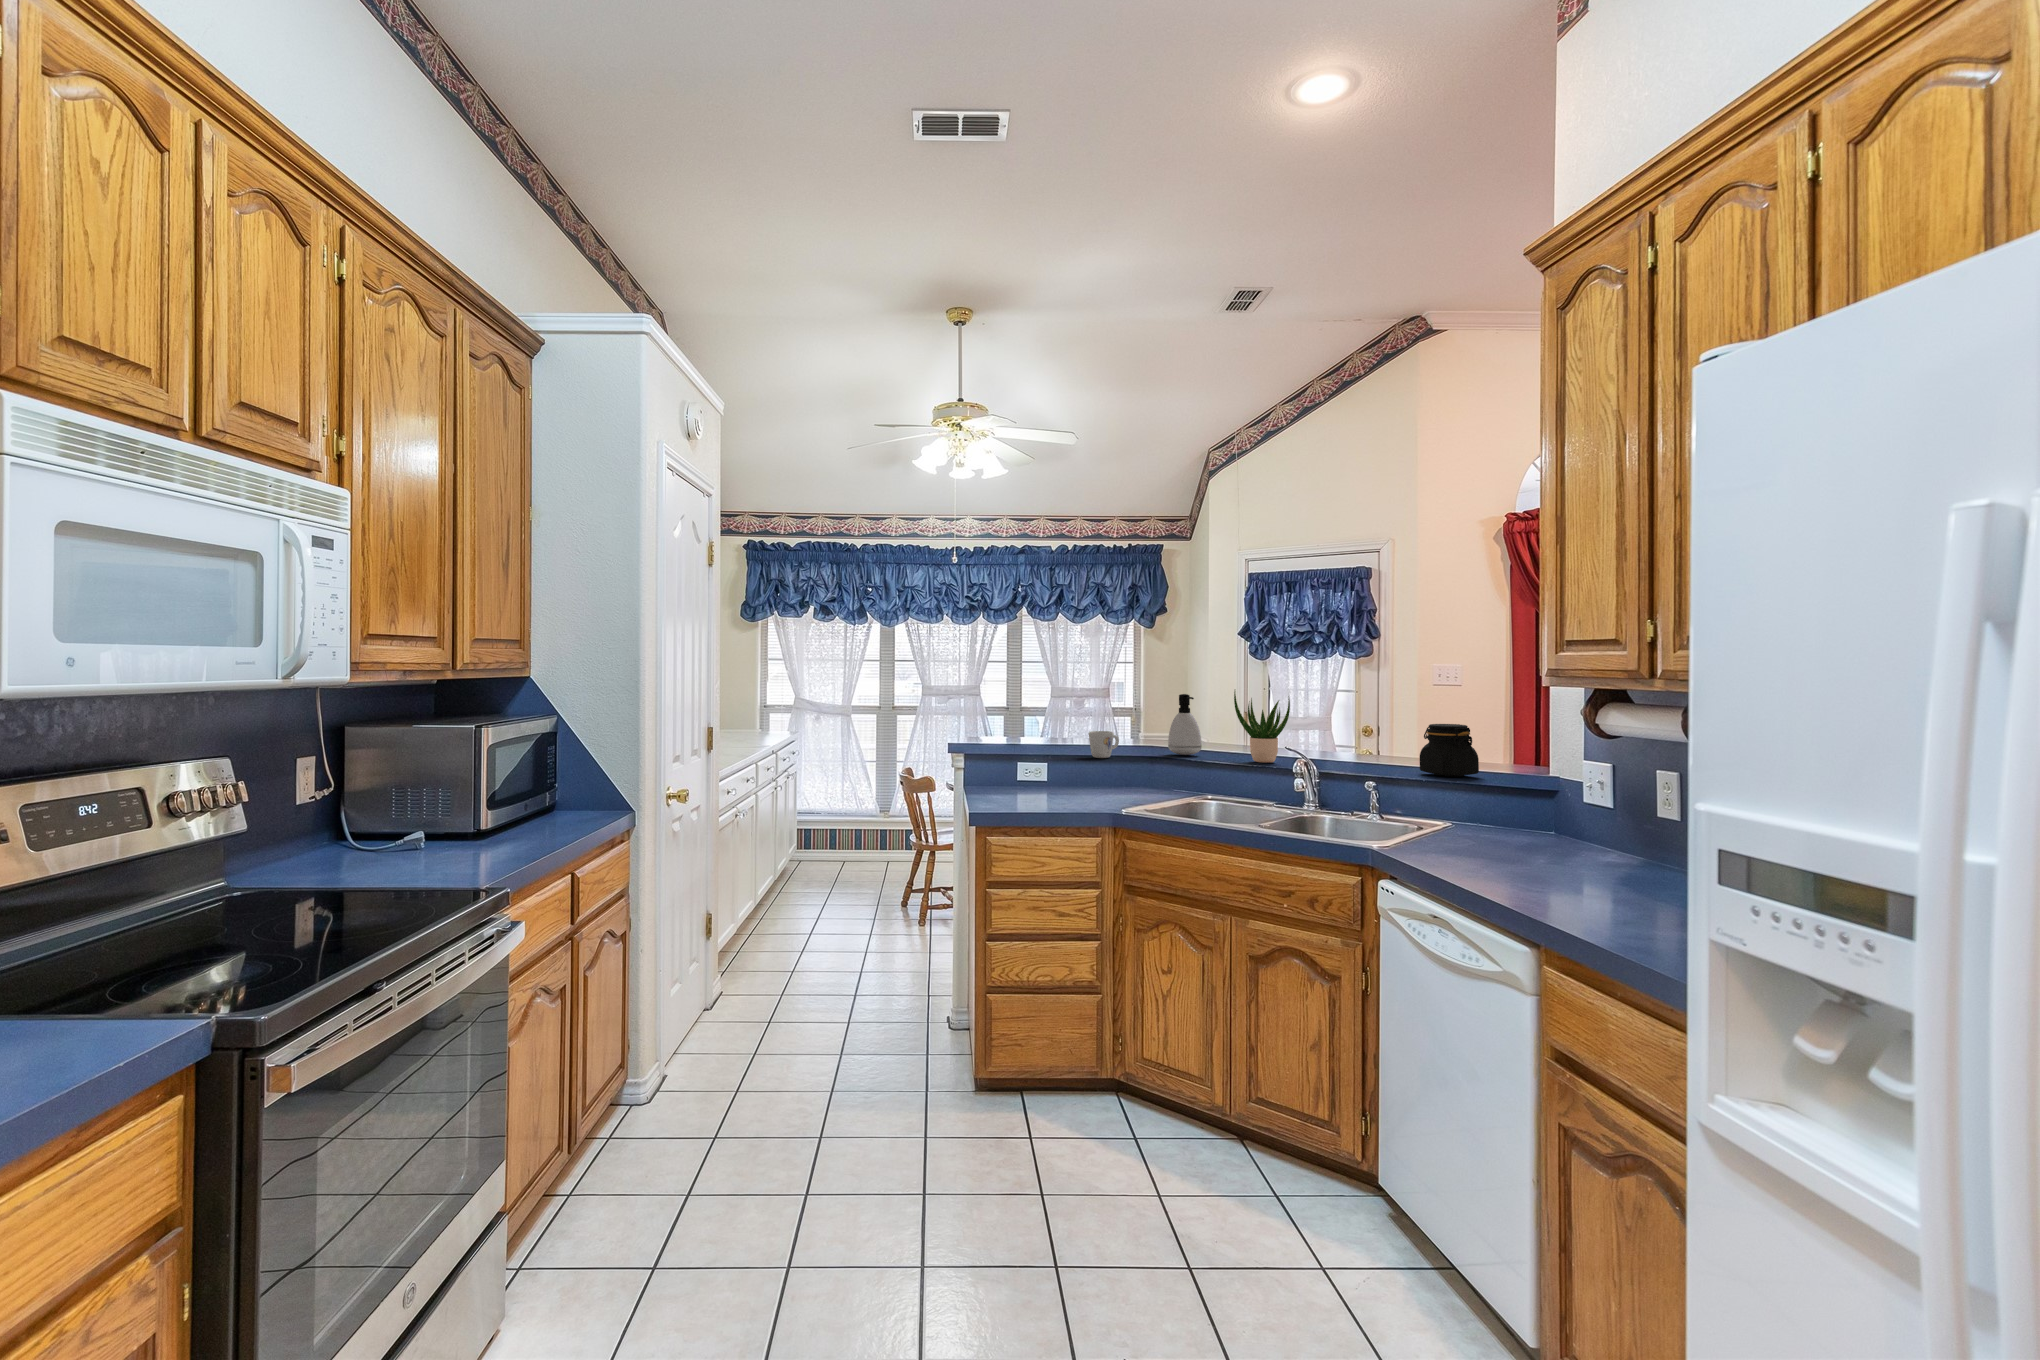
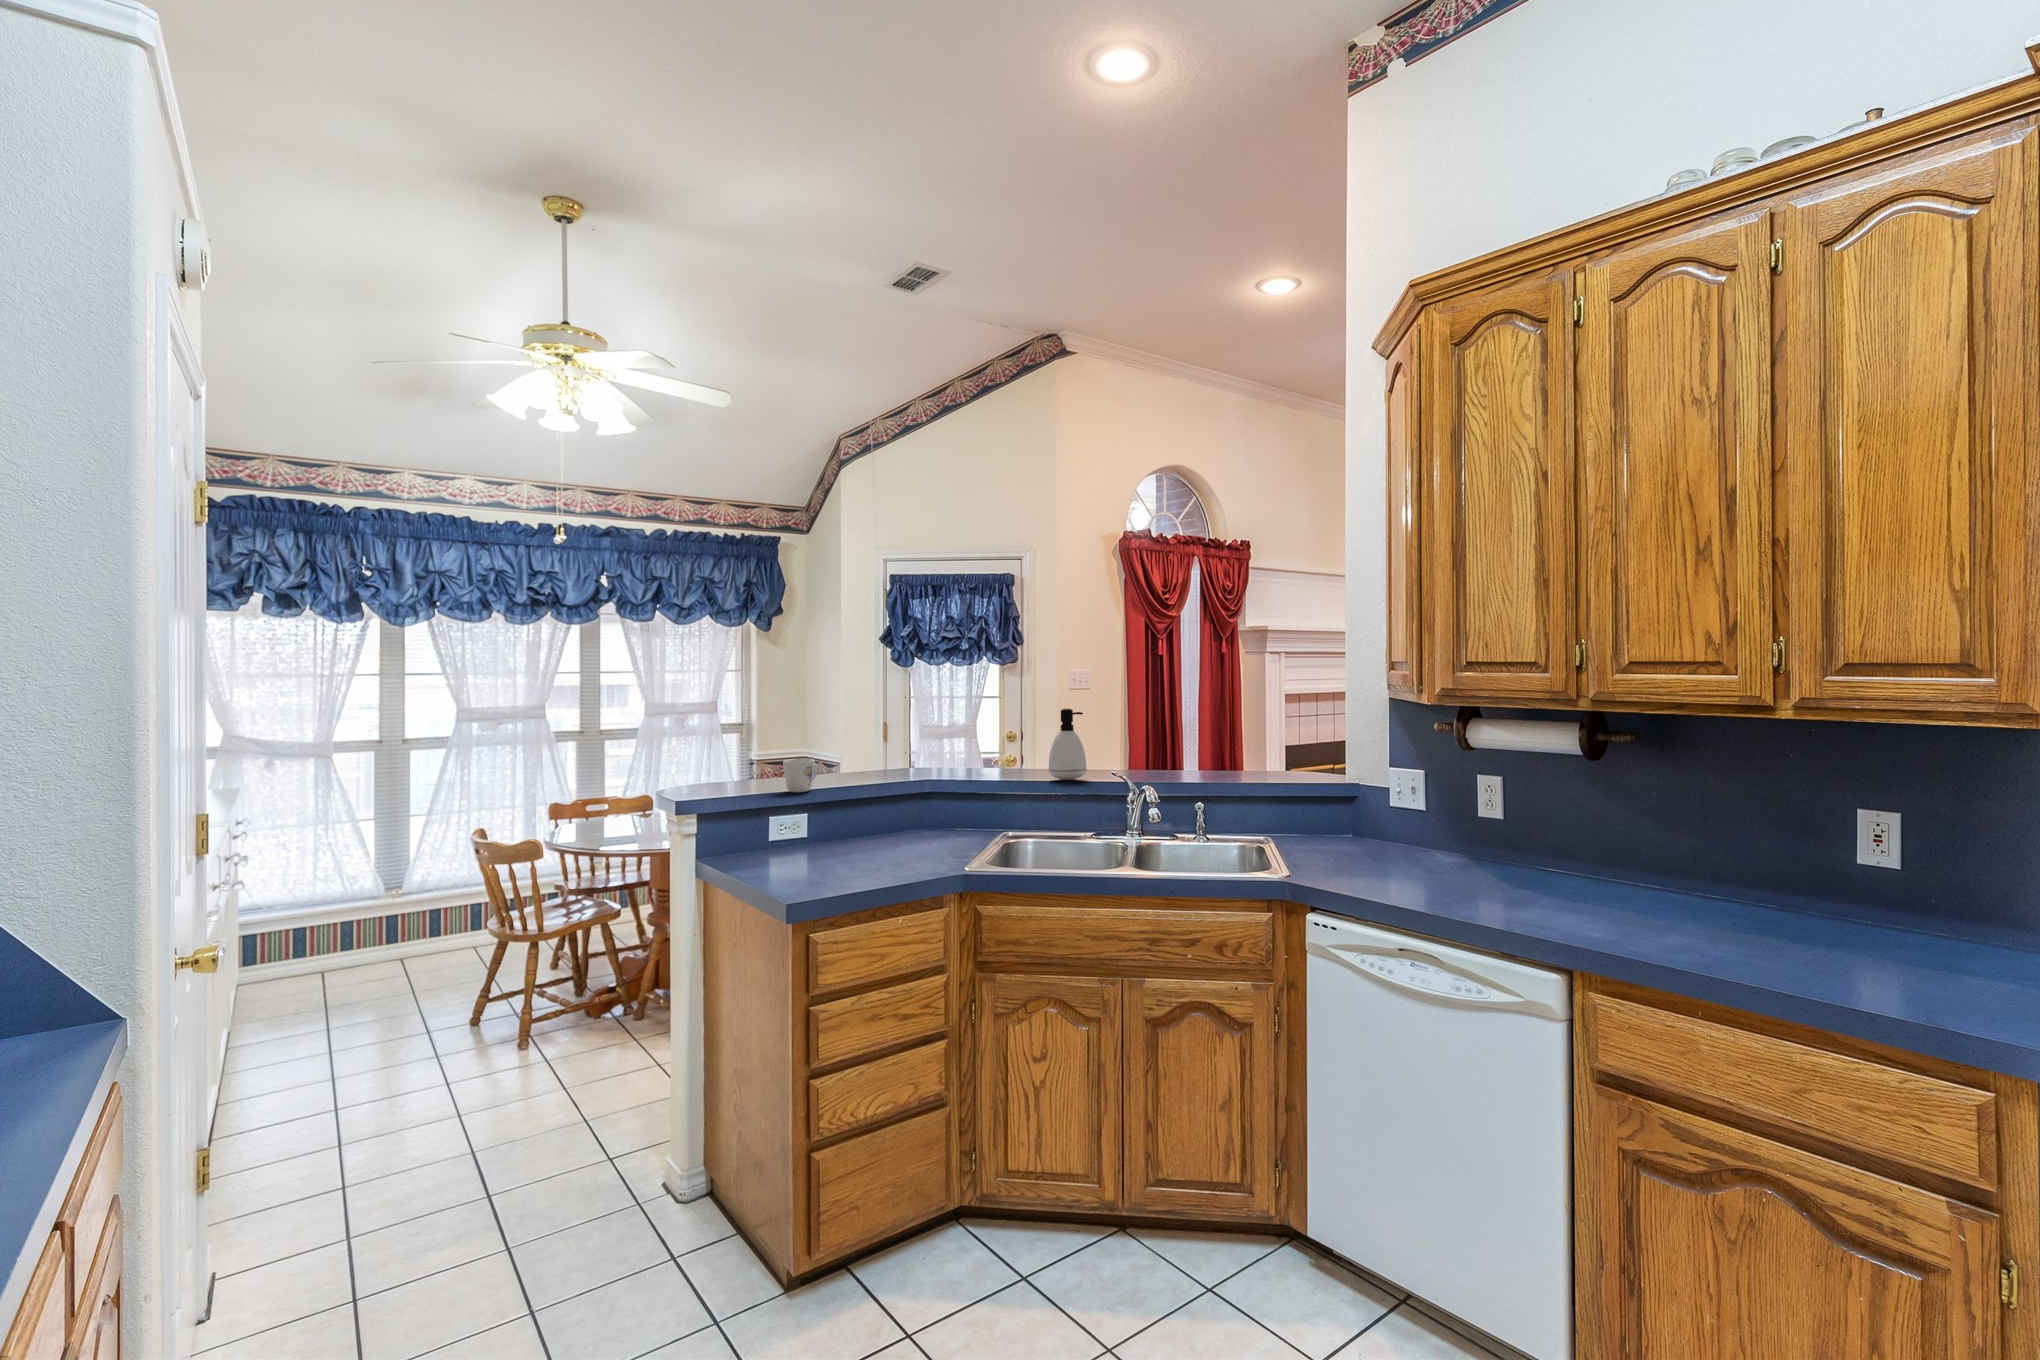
potted plant: present [1234,691,1290,763] -> none [947,700,1006,782]
soap dispenser: present [1168,694,1202,755] -> present [1049,709,1087,780]
jar: present [1420,724,1479,777] -> none [1134,730,1185,782]

